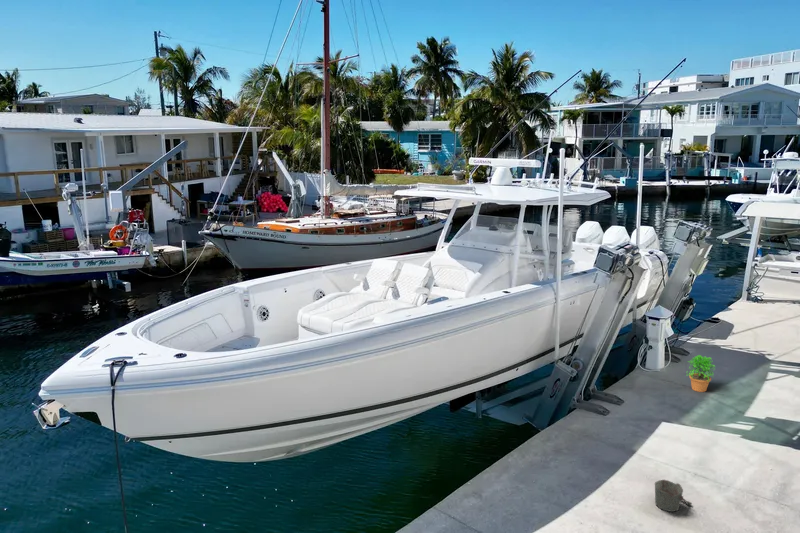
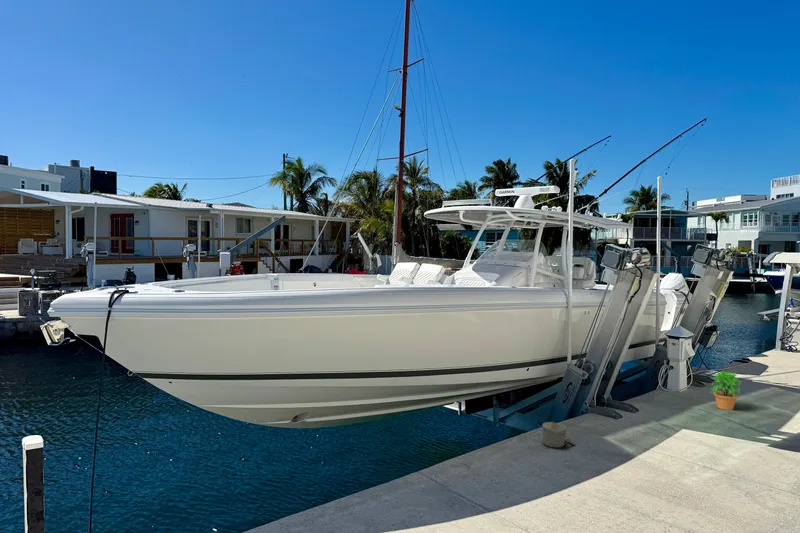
bucket: present [655,480,692,512] -> present [542,422,576,448]

